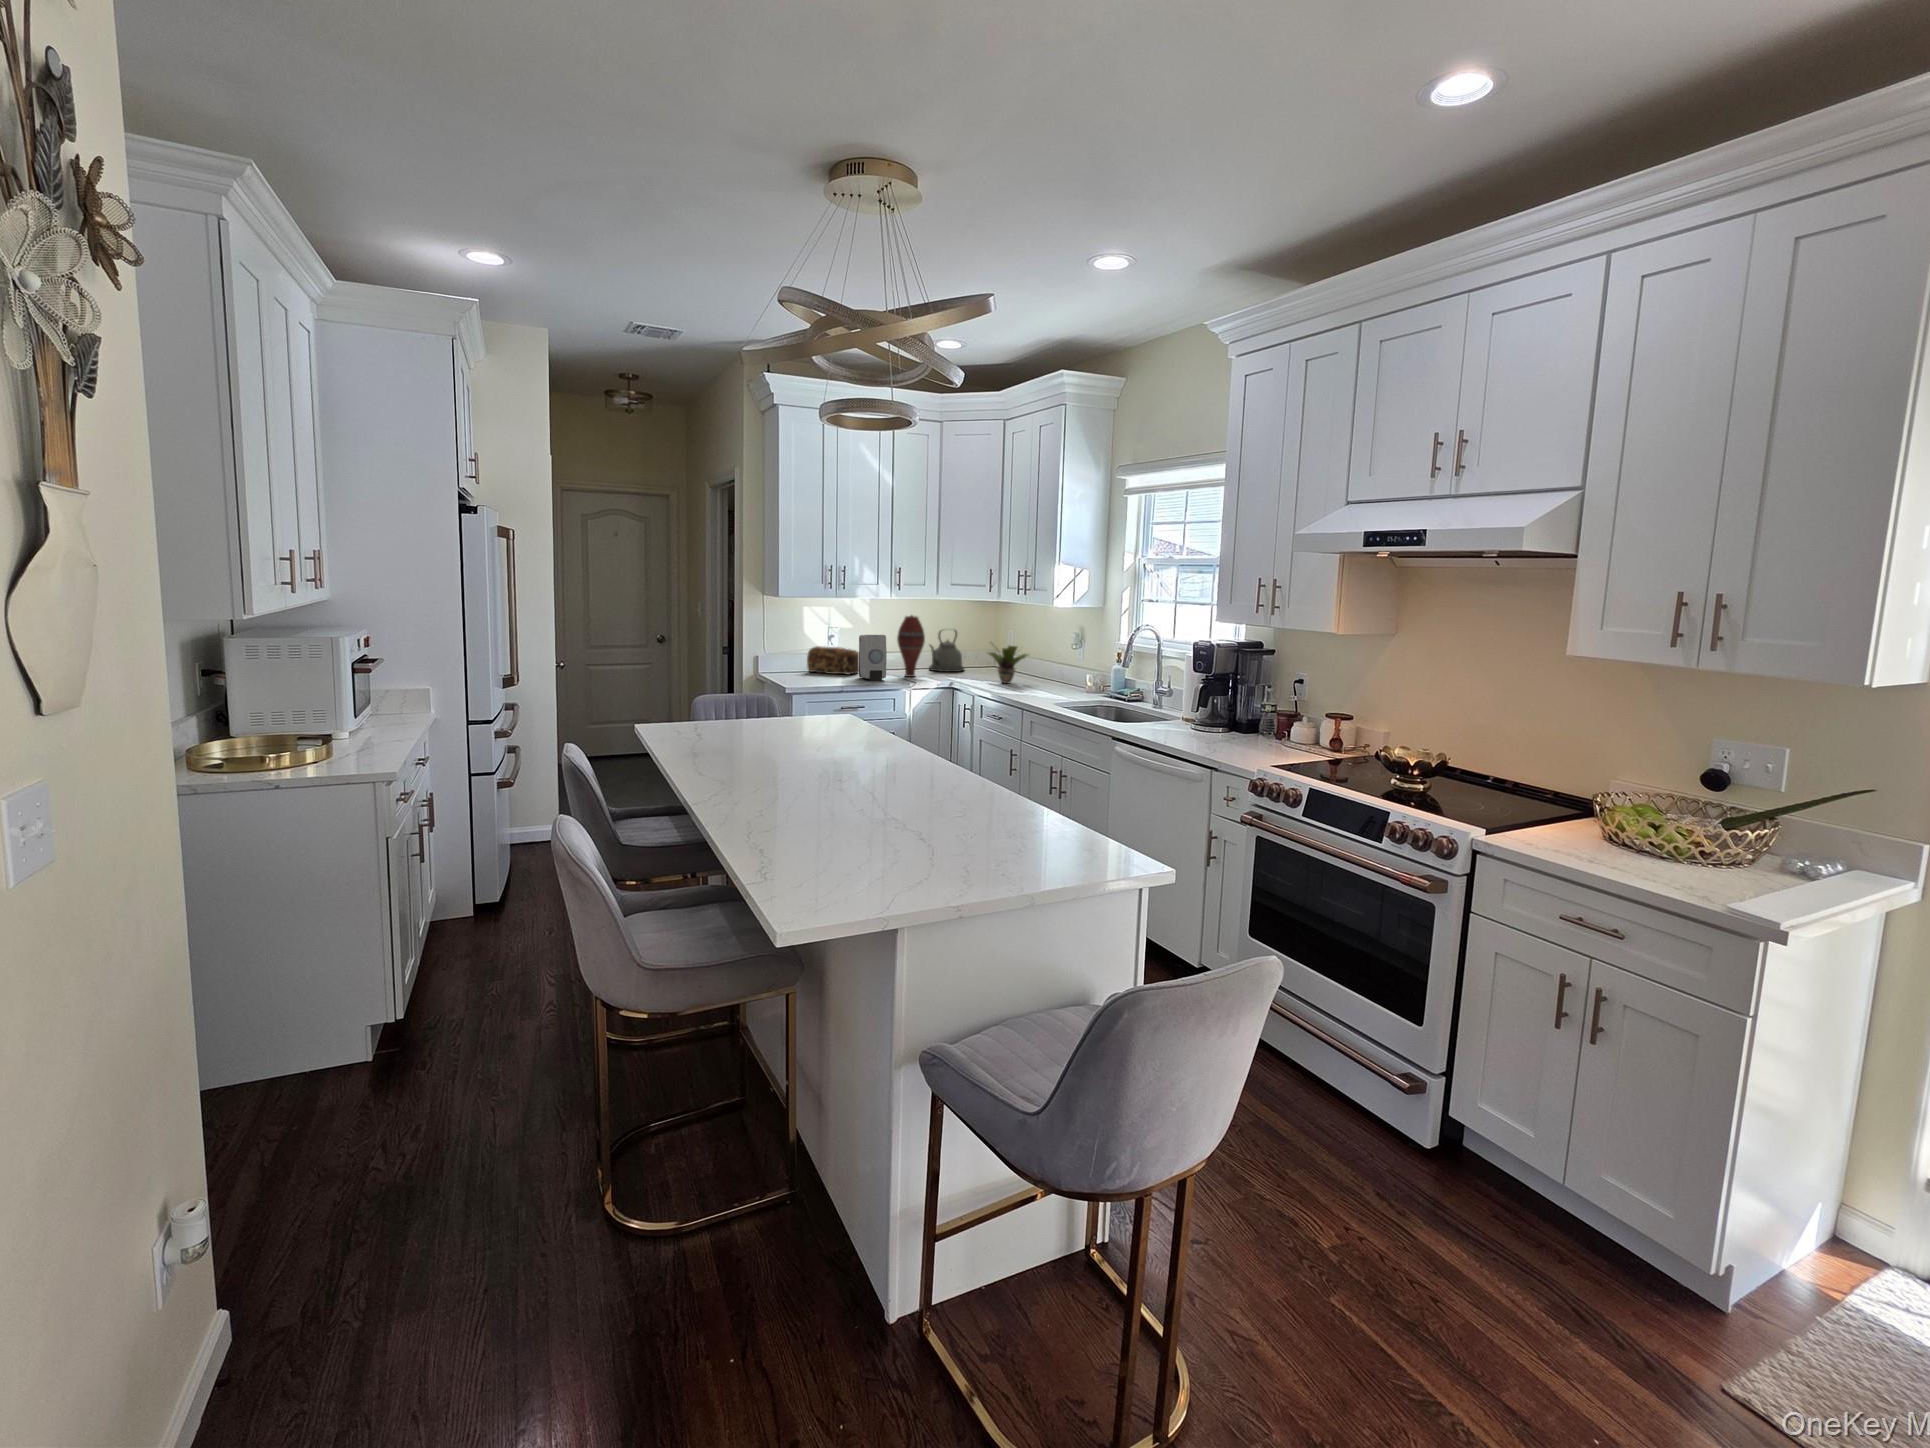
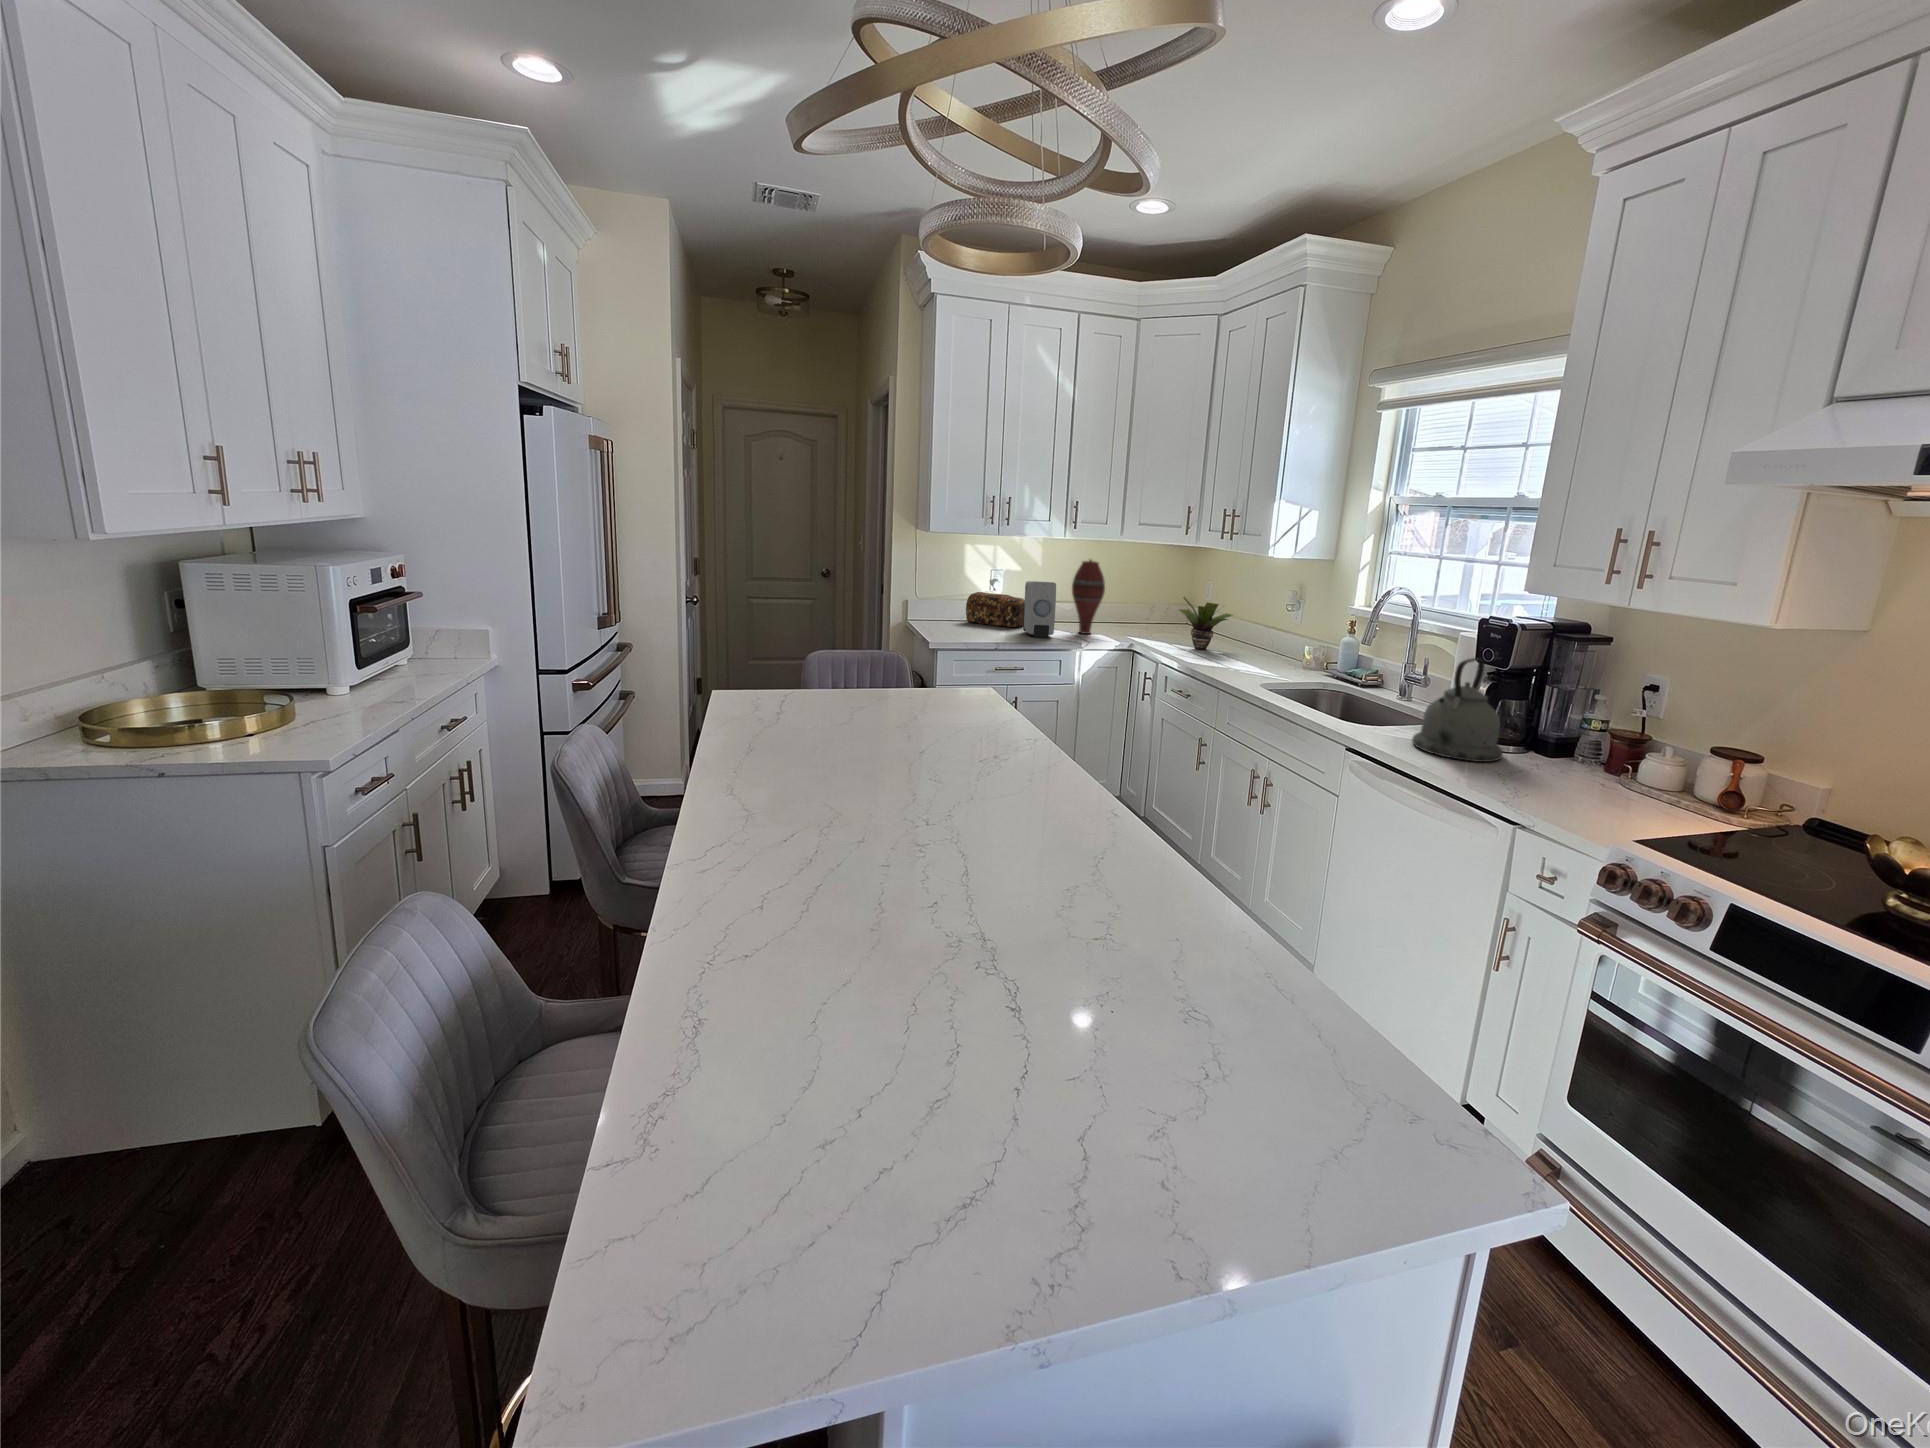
kettle: present [929,630,965,672] -> present [1412,658,1503,762]

